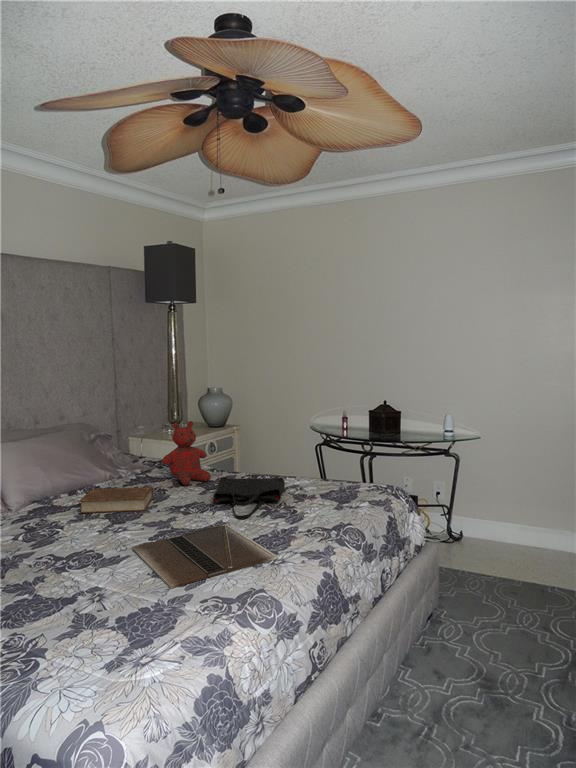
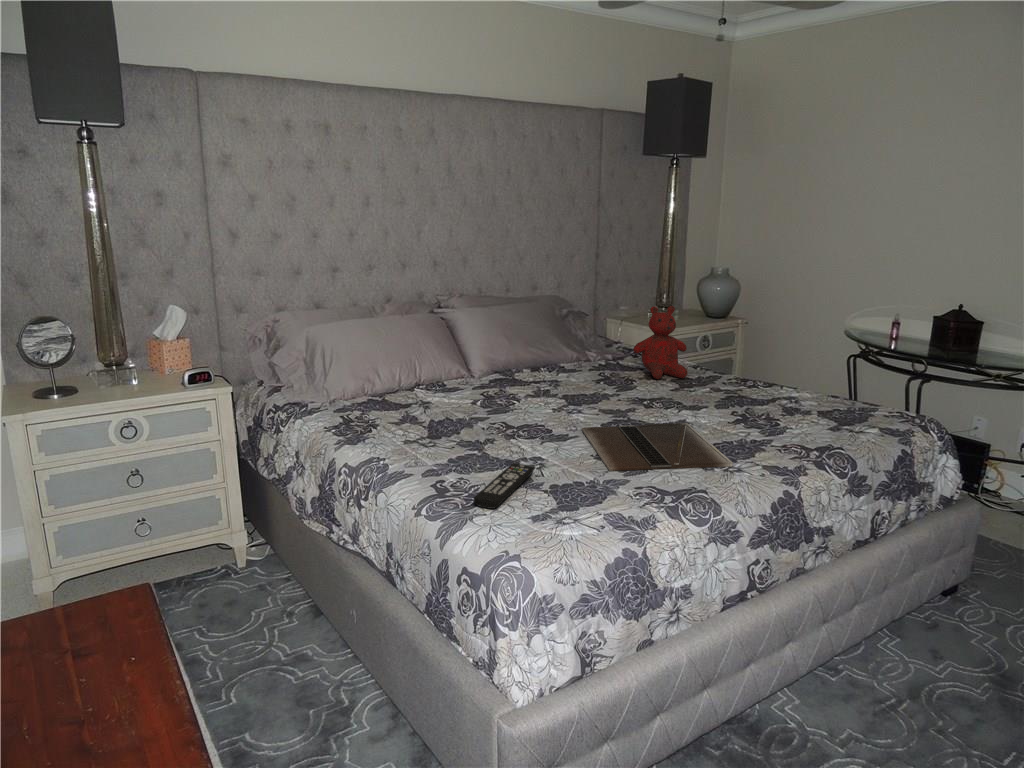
tote bag: present [213,477,285,519] -> none [681,374,774,423]
book: present [79,487,153,513] -> none [538,368,618,397]
remote control: none [34,602,96,668] -> present [474,463,534,509]

